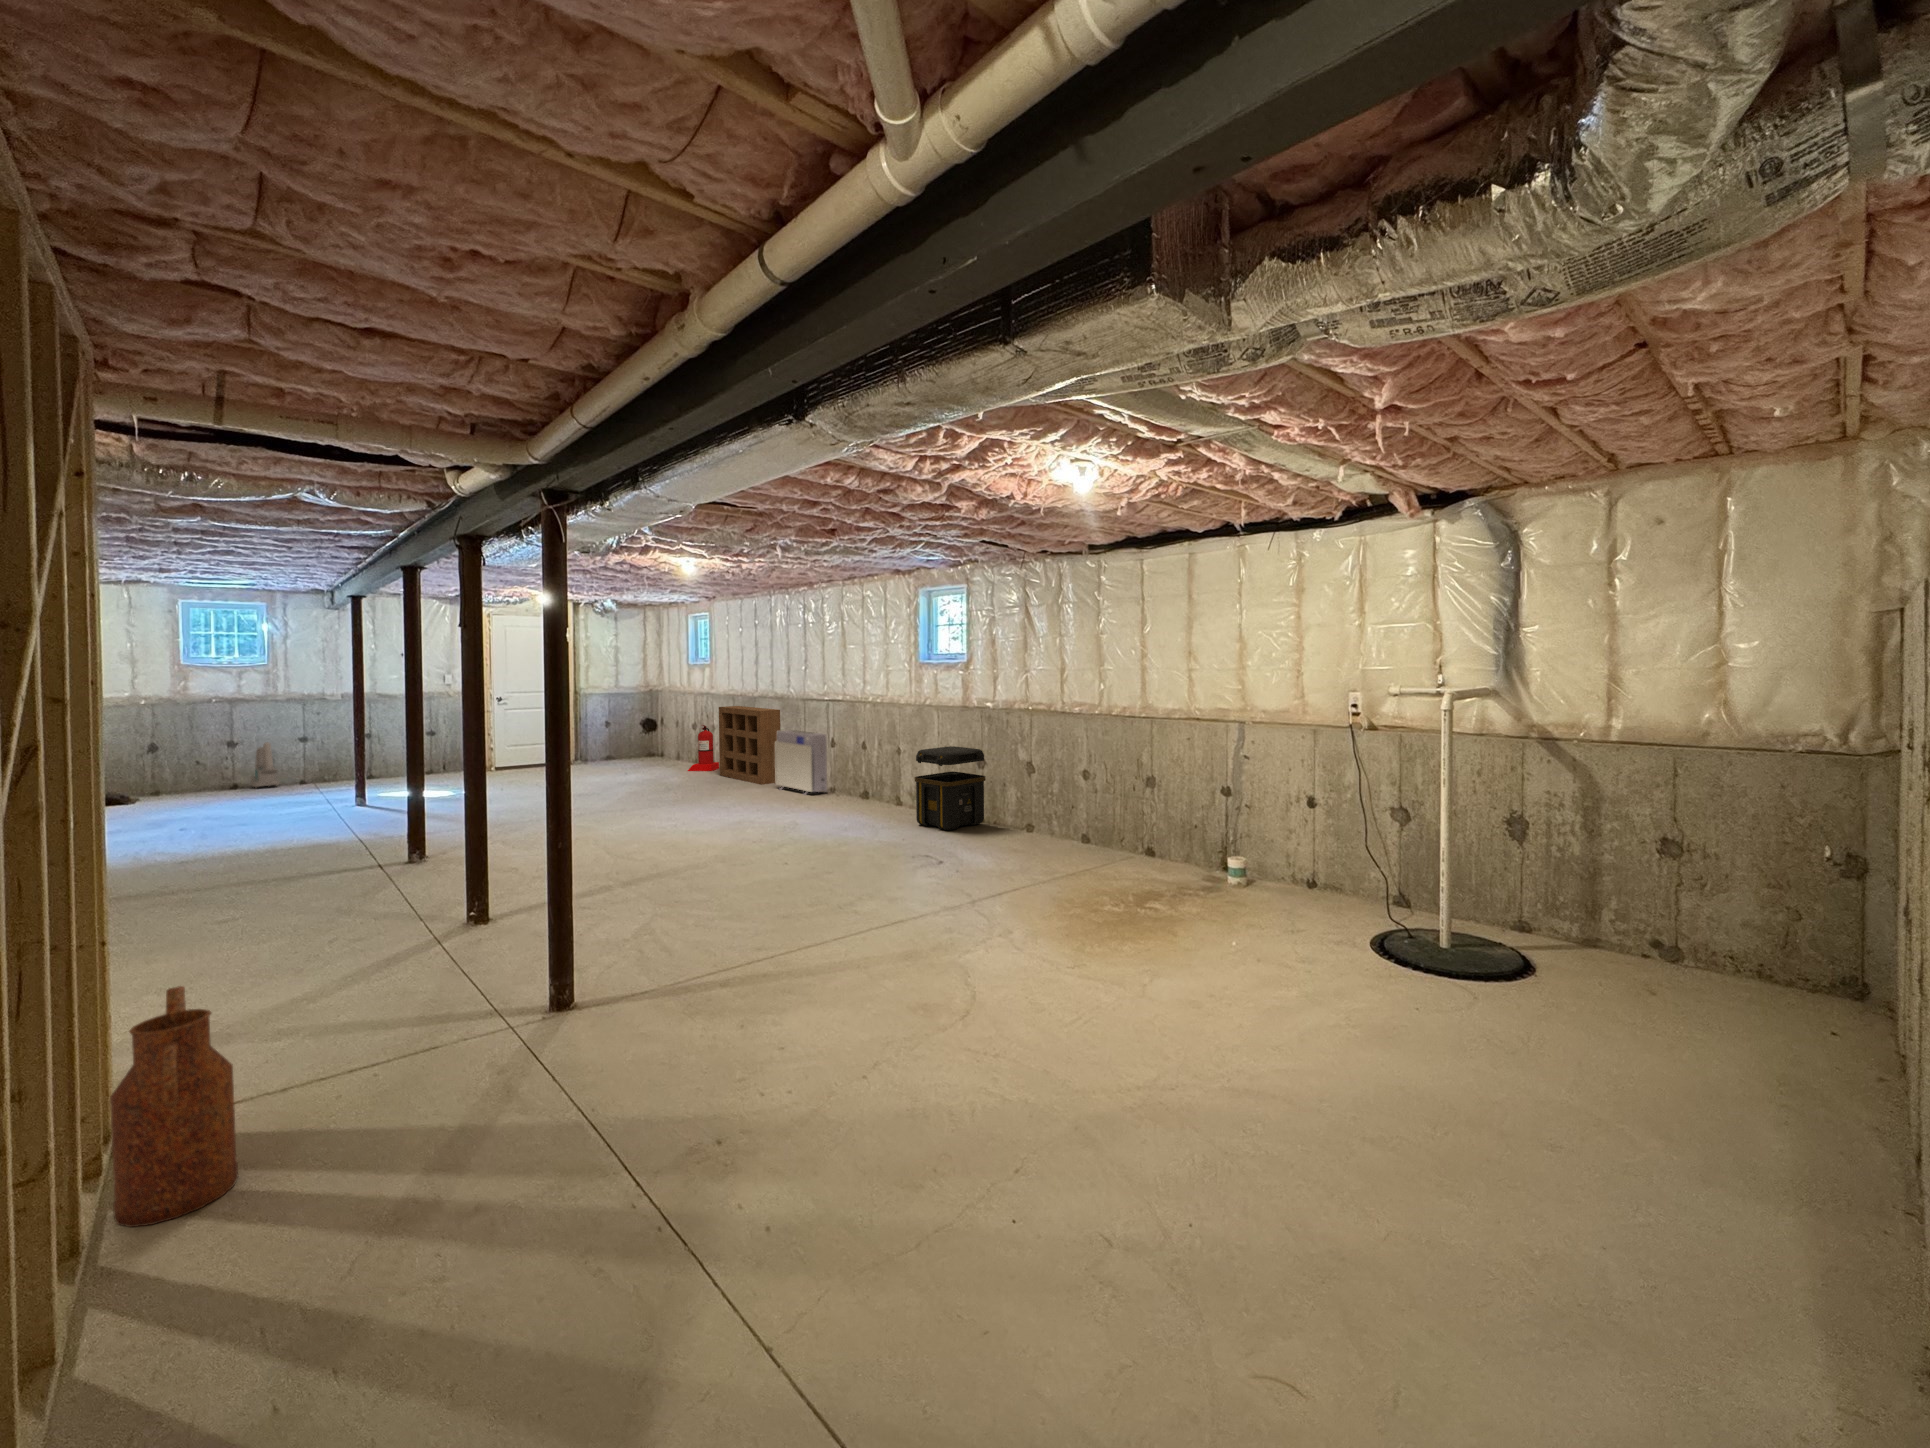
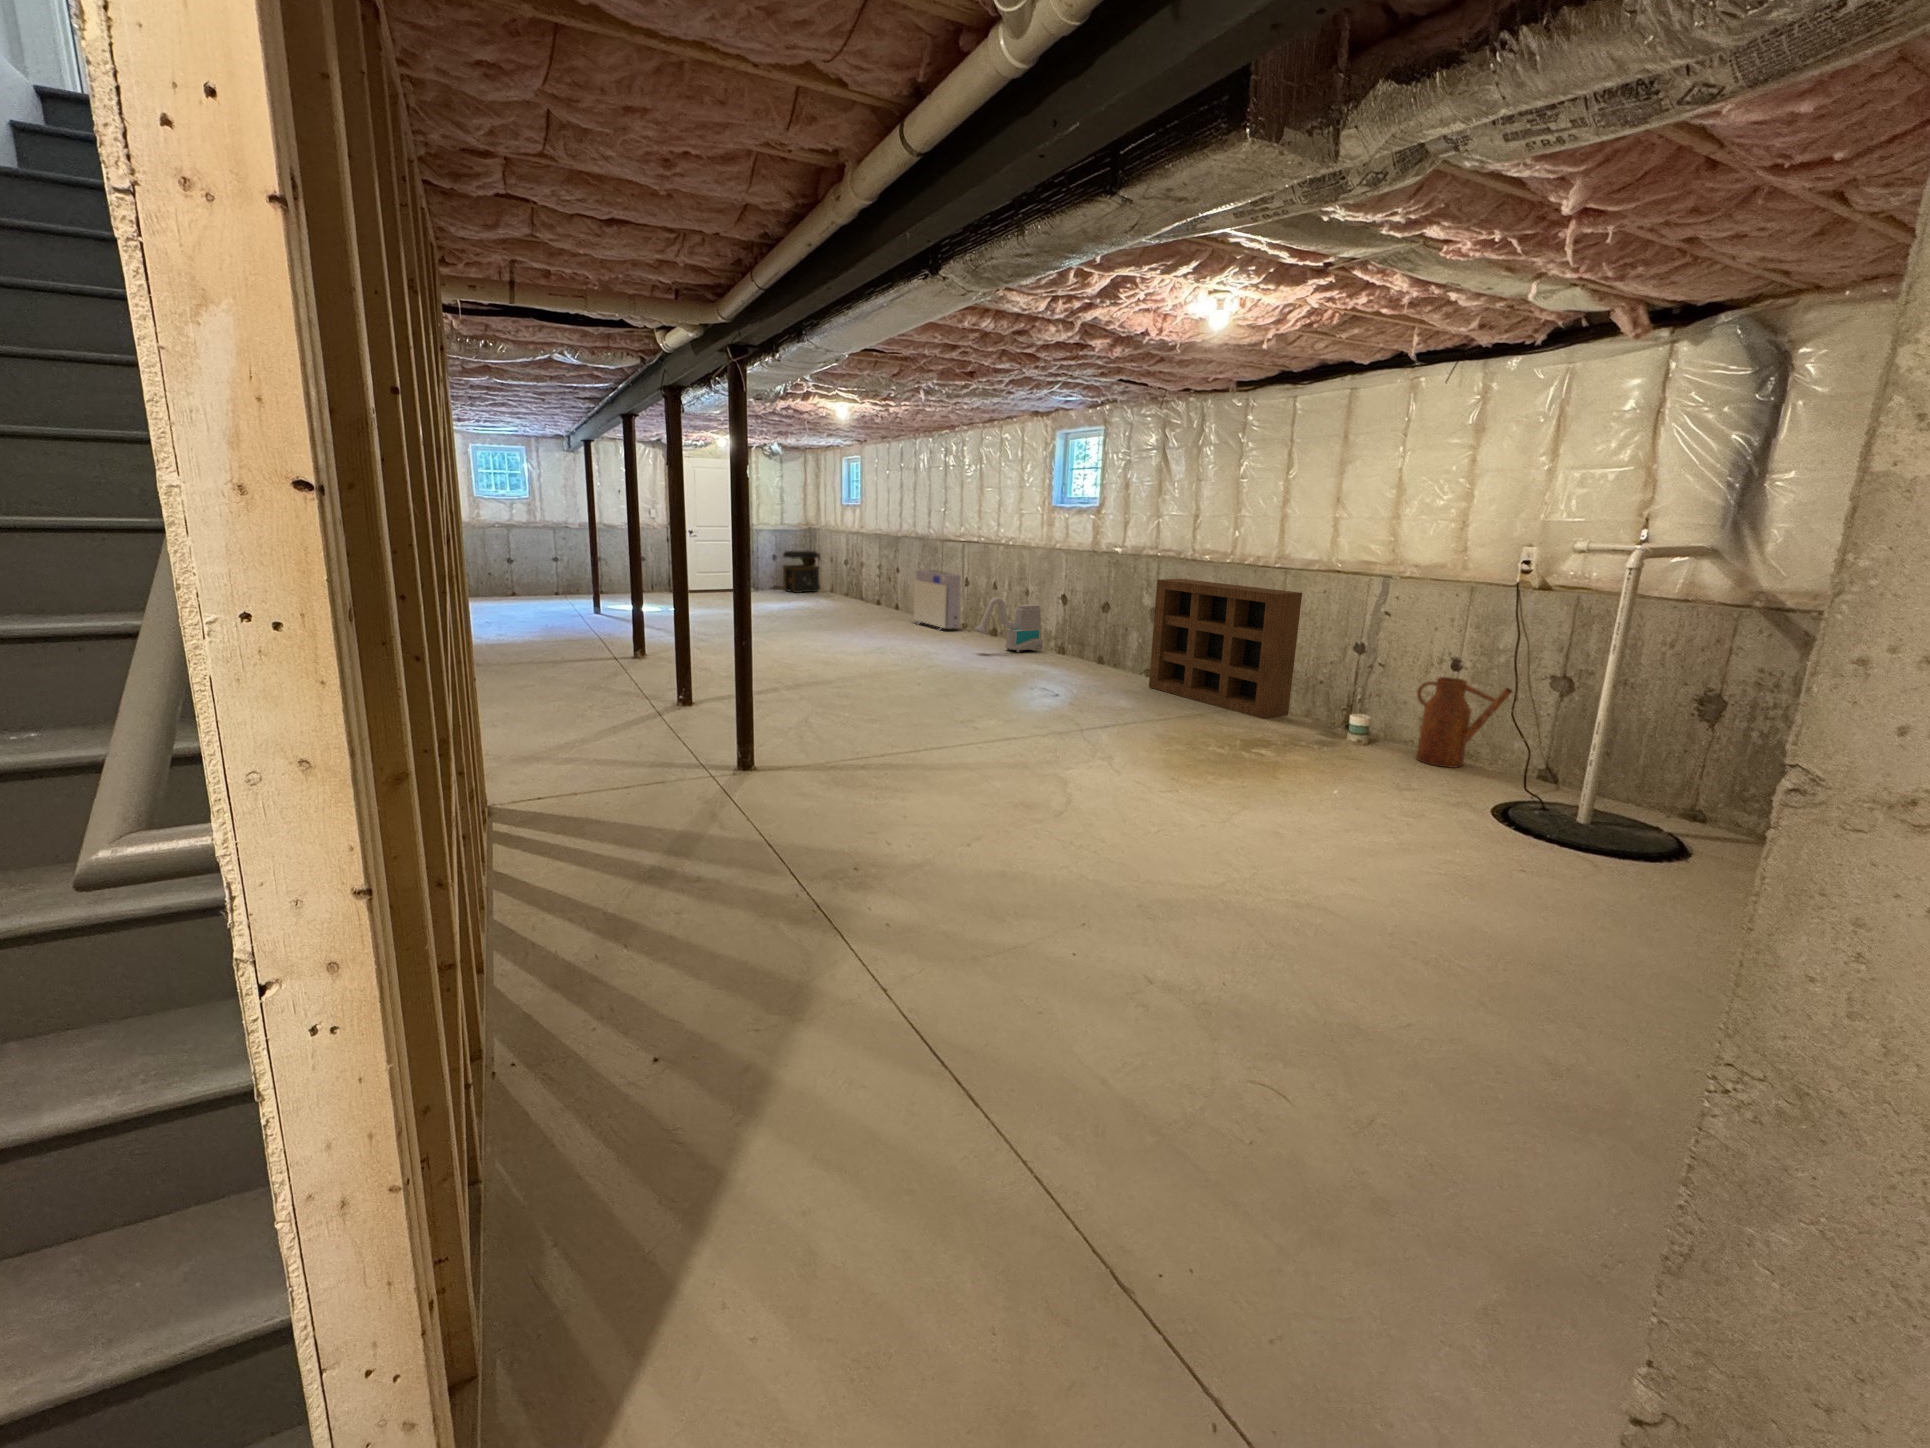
shelving unit: present [719,706,780,785] -> present [1149,579,1302,719]
fire extinguisher: present [688,725,719,771] -> none [838,562,865,605]
vacuum cleaner: present [251,742,279,788] -> present [974,597,1043,653]
toolbox: present [915,746,986,830] -> present [783,551,819,593]
watering can: present [110,986,238,1227] -> present [1416,677,1512,768]

